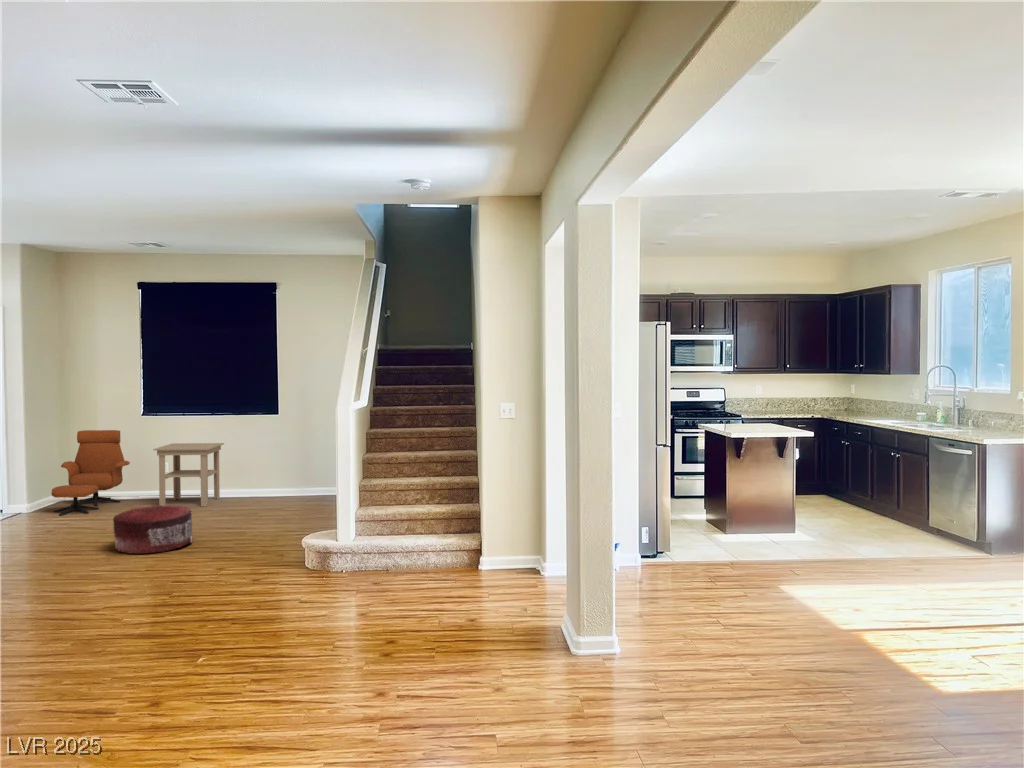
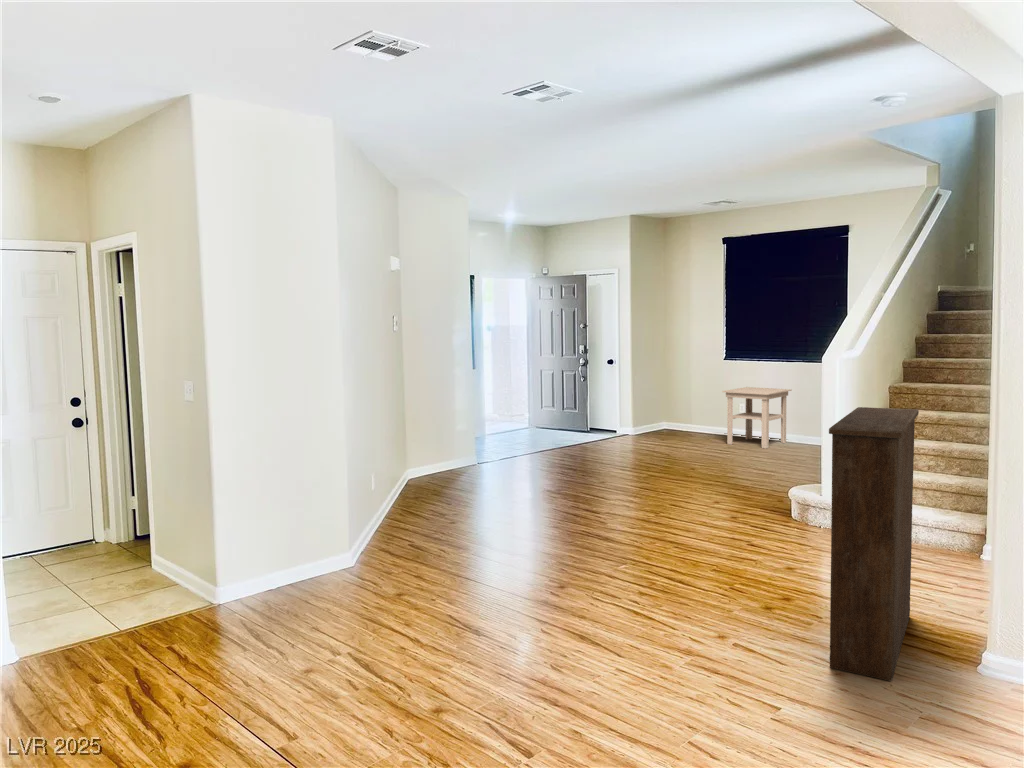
lounge chair: present [51,430,130,516] -> none [646,372,712,442]
bookshelf: none [447,448,542,686] -> present [829,407,919,681]
pouf: present [113,505,193,554] -> none [655,440,722,480]

